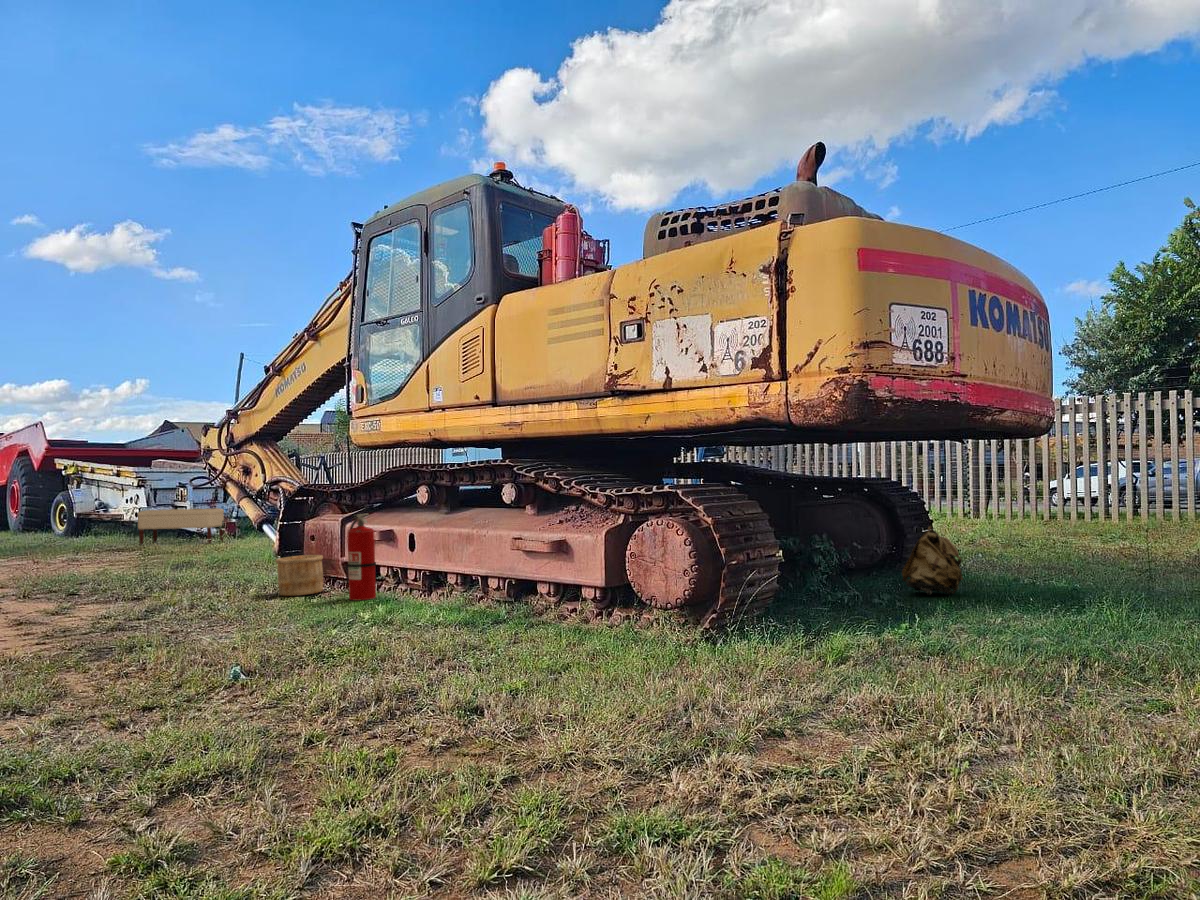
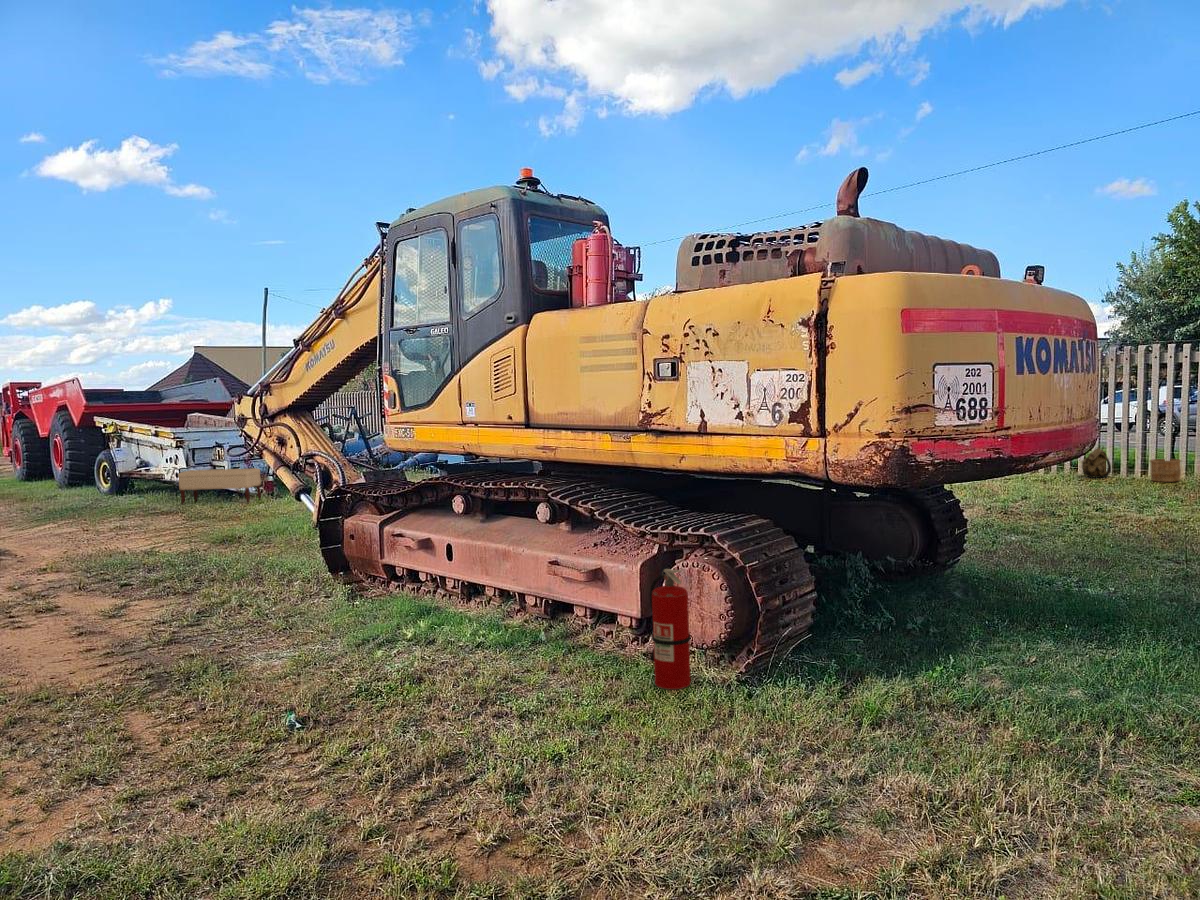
fire extinguisher: present [347,513,376,601] -> present [650,569,691,690]
backpack: present [902,526,963,595] -> present [1082,447,1111,478]
wooden bucket: present [276,555,323,596] -> present [1150,459,1181,482]

